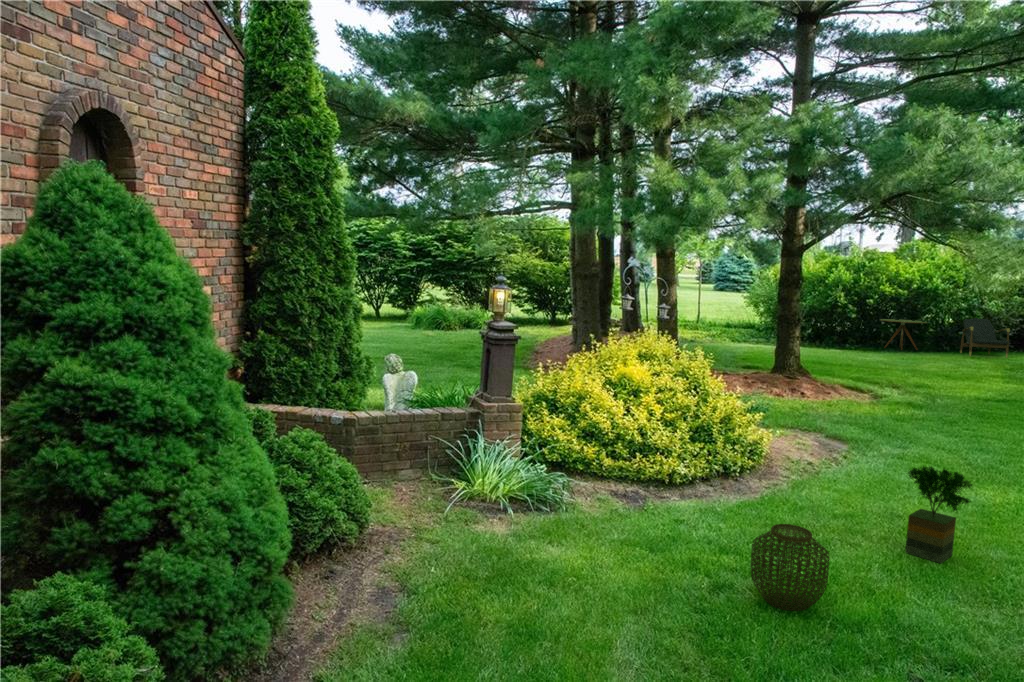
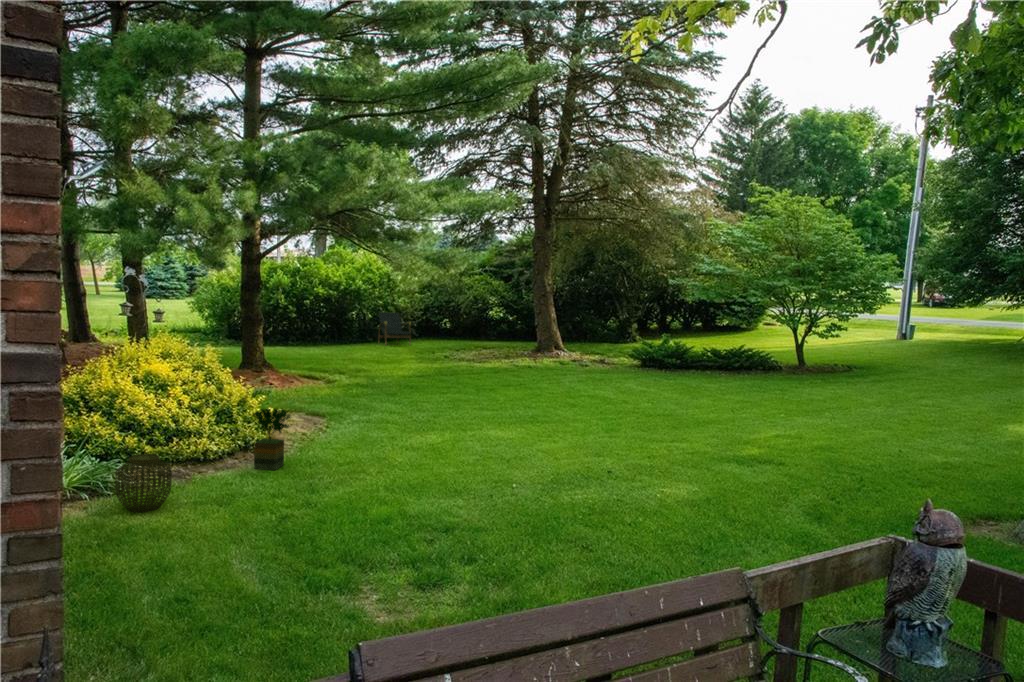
round table: present [880,319,927,350] -> none [316,317,353,344]
potted tree: present [905,466,972,563] -> present [254,408,291,470]
woven basket: present [751,524,830,611] -> present [115,454,172,512]

